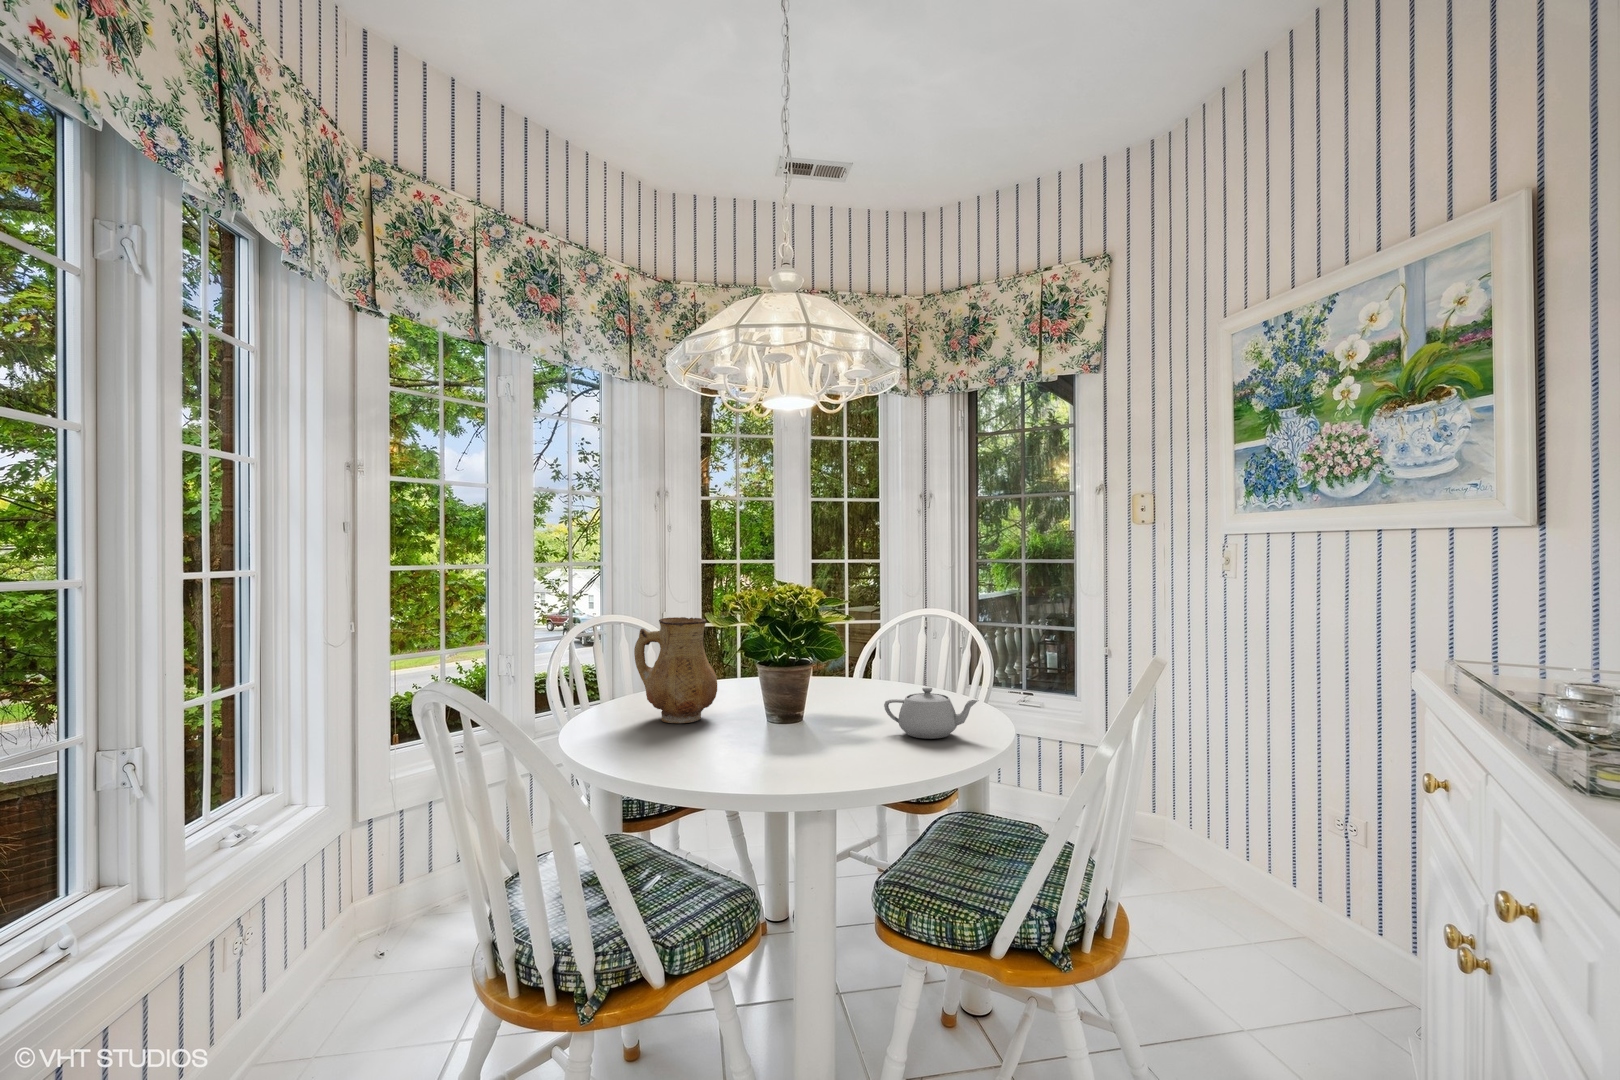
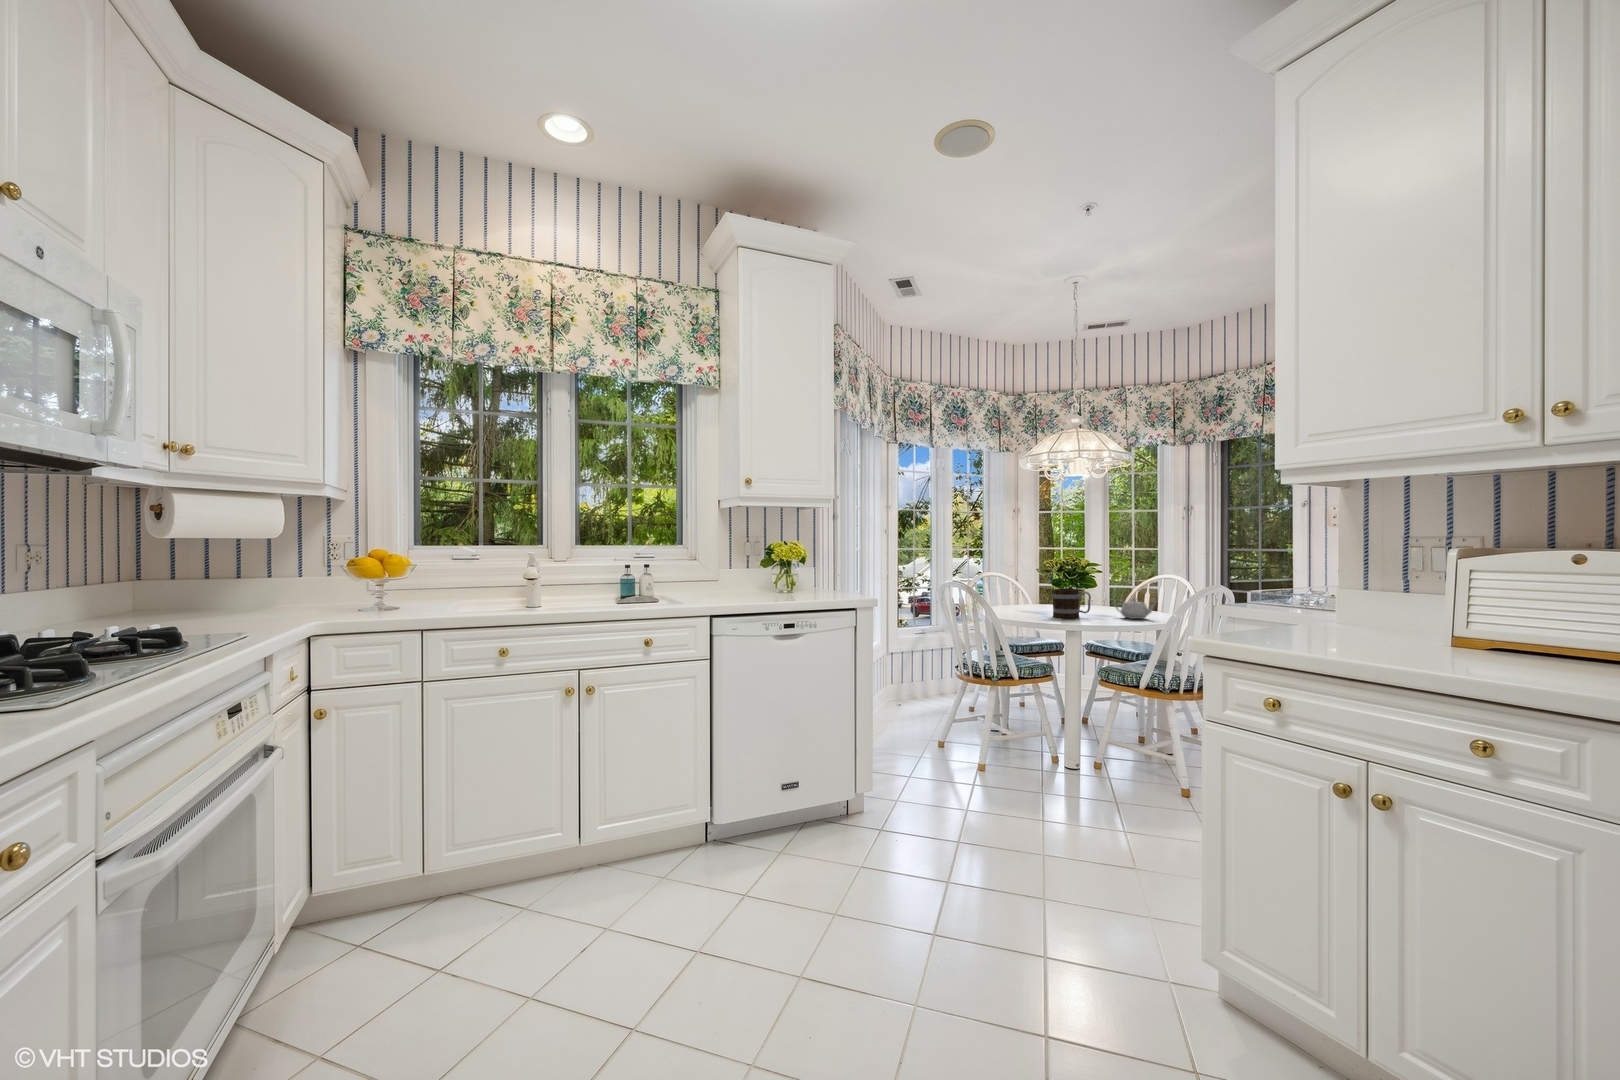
ceramic pitcher: present [634,617,717,723] -> none [1006,569,1042,611]
mug: none [749,671,839,754] -> present [1052,589,1091,618]

